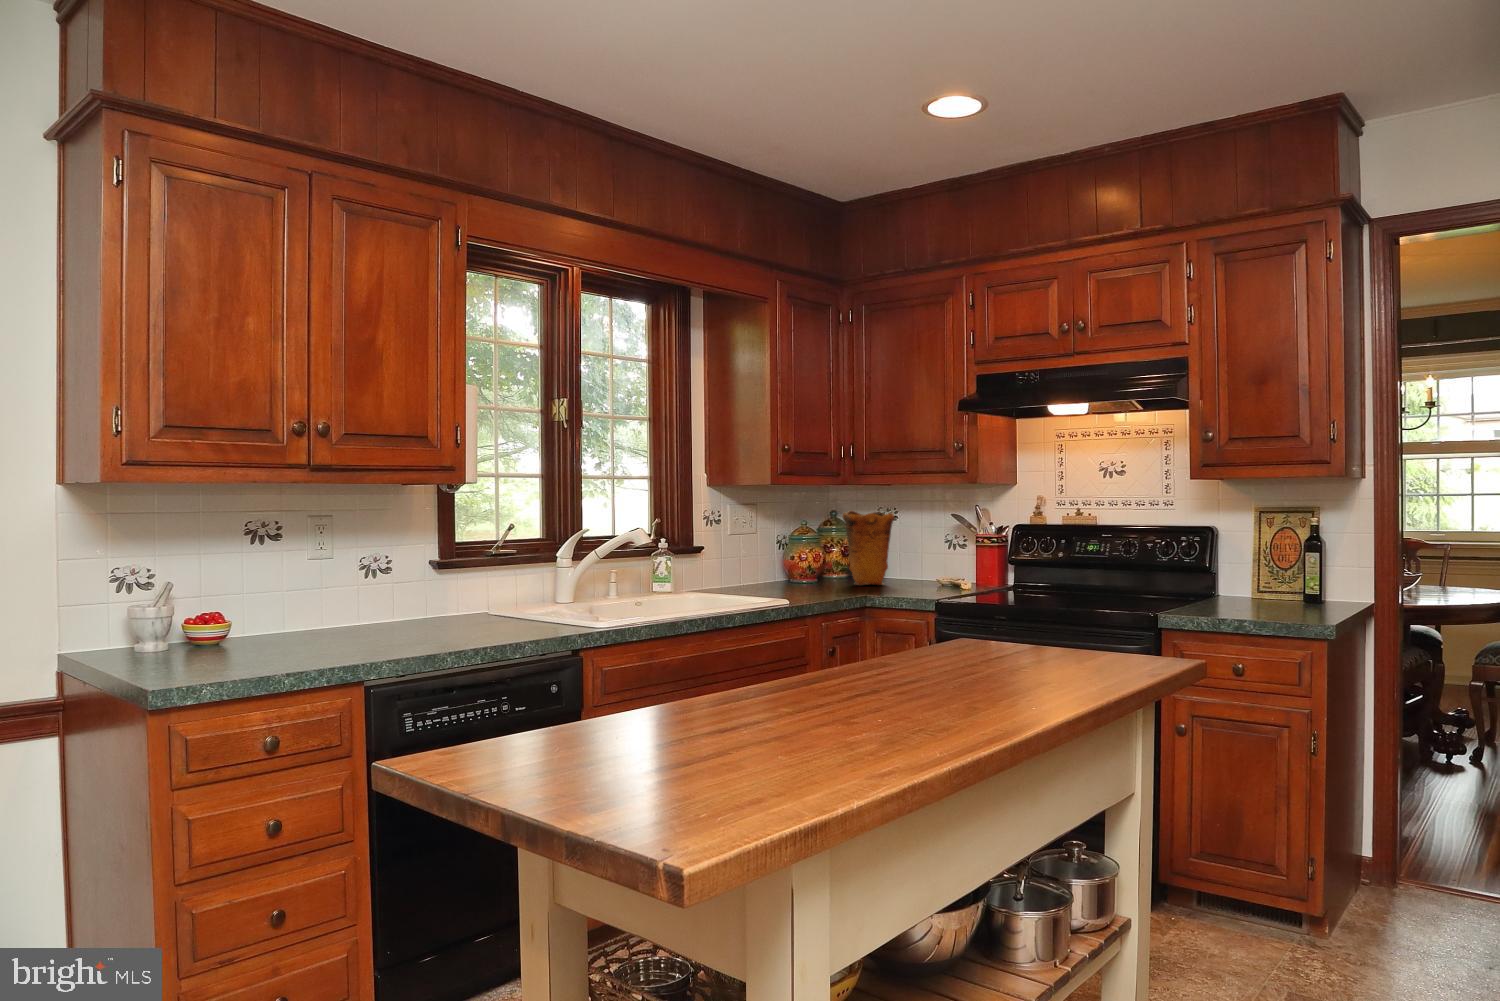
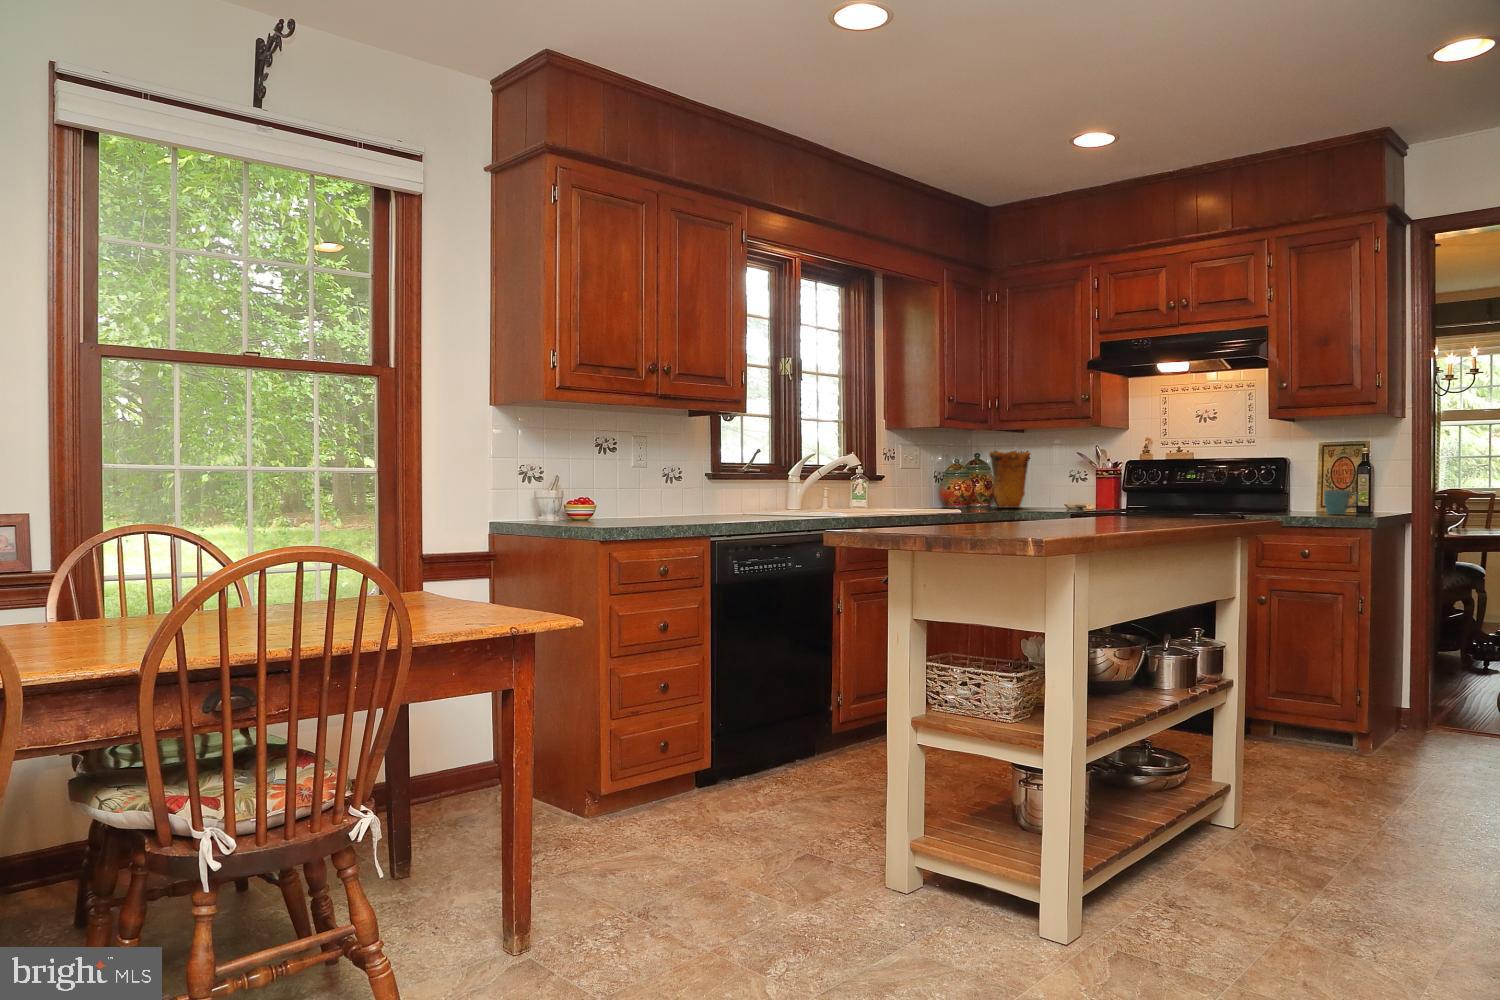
mug: none [1262,578,1308,612] -> present [1324,490,1358,515]

